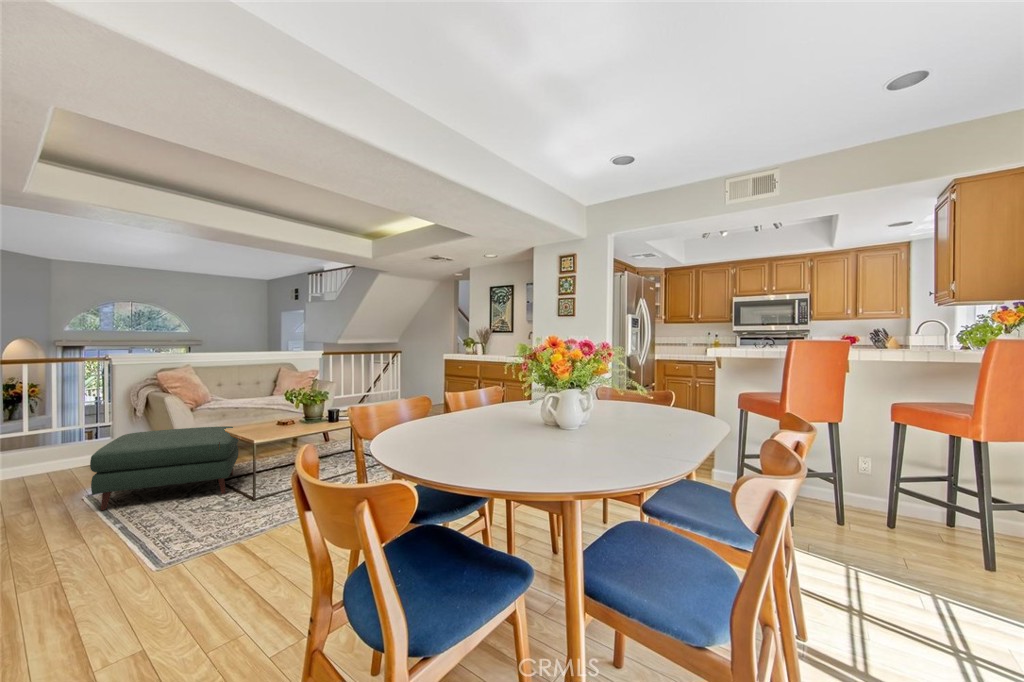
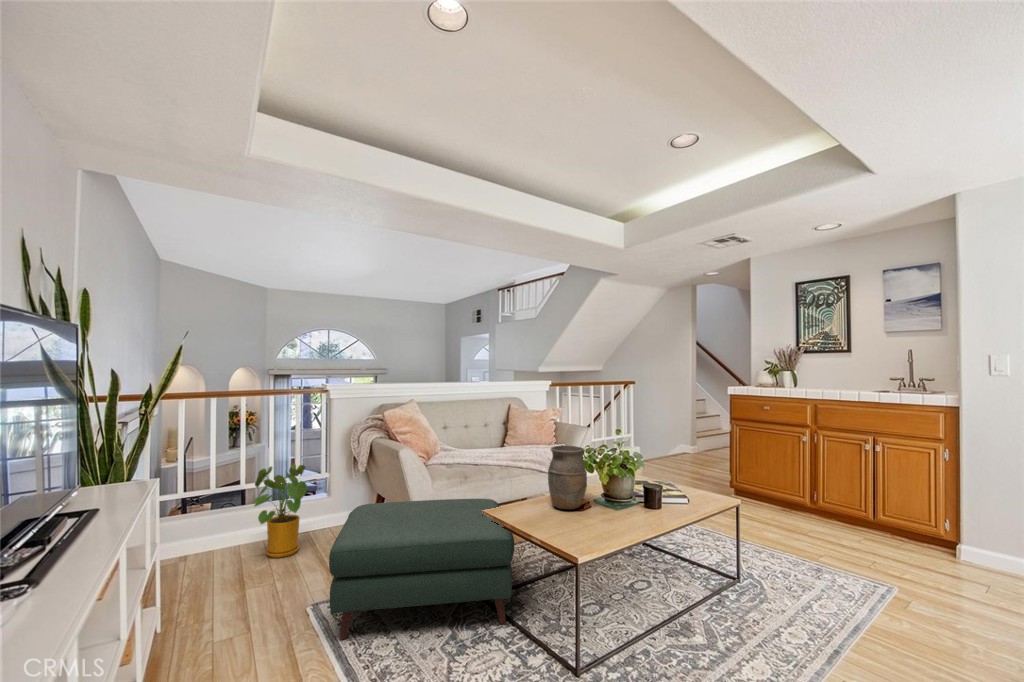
vase: none [266,390,293,427] -> present [548,445,587,510]
house plant: none [31,413,95,480] -> present [253,464,311,558]

